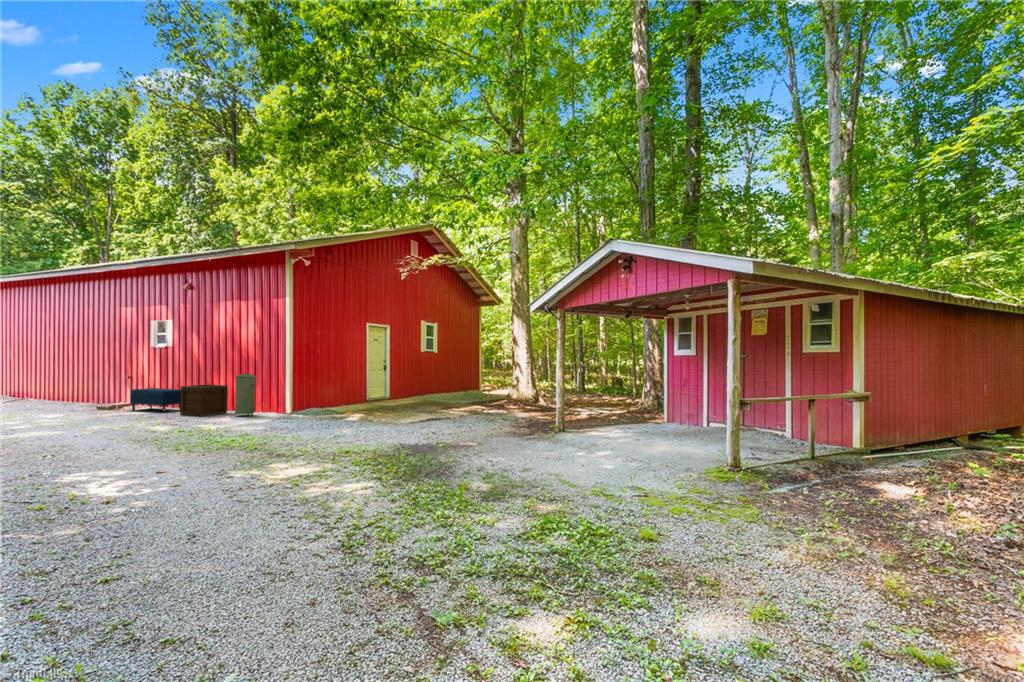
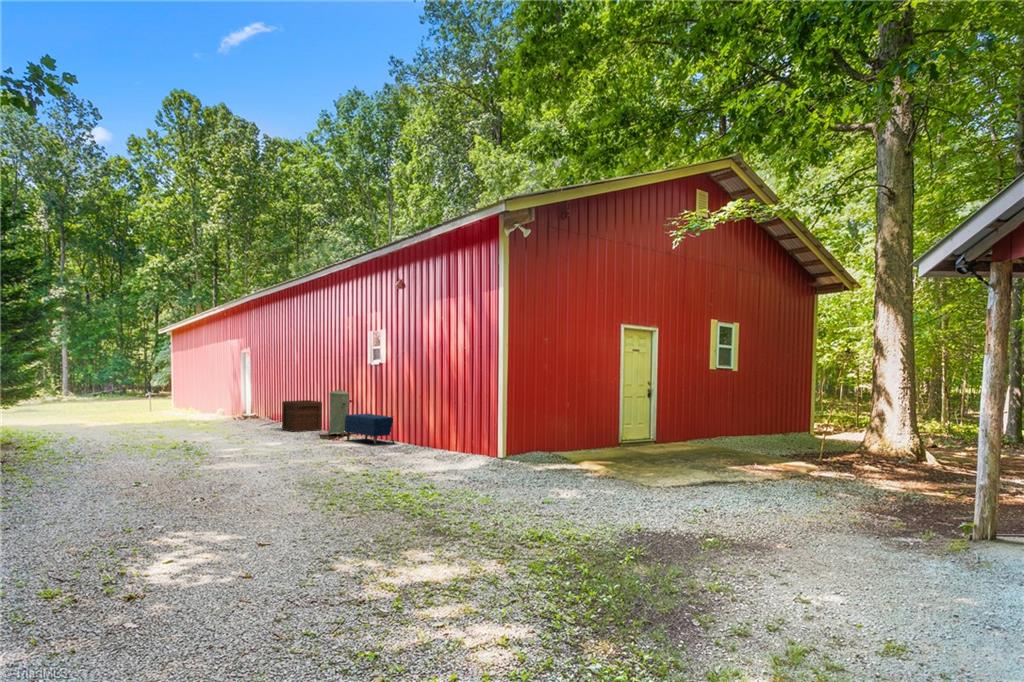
trash can: present [234,373,256,416] -> present [328,390,349,436]
wooden crate: present [180,384,228,416] -> present [282,400,322,432]

